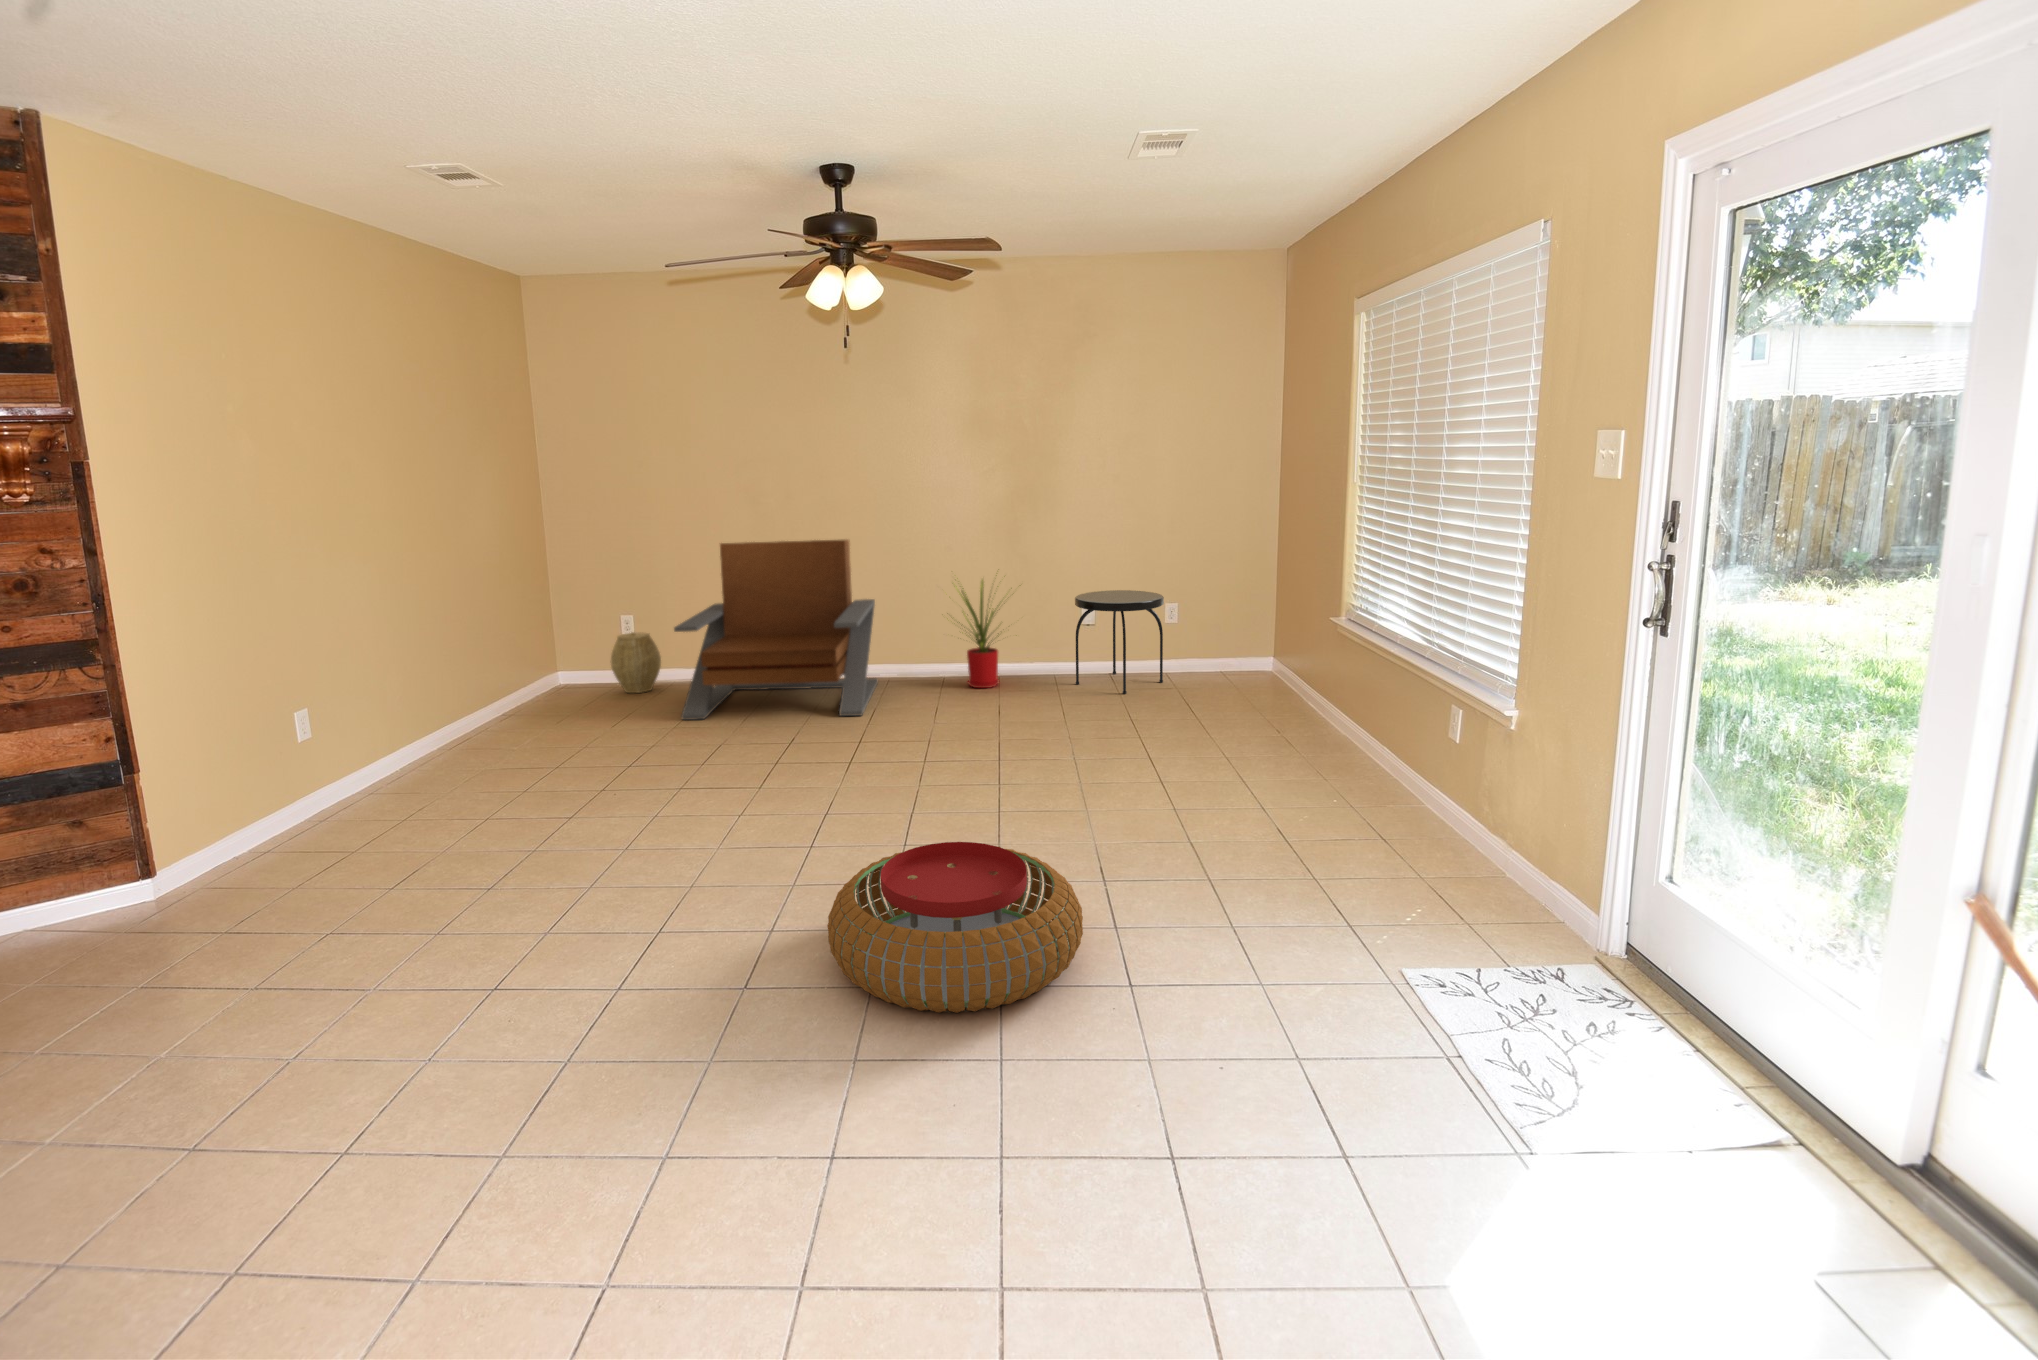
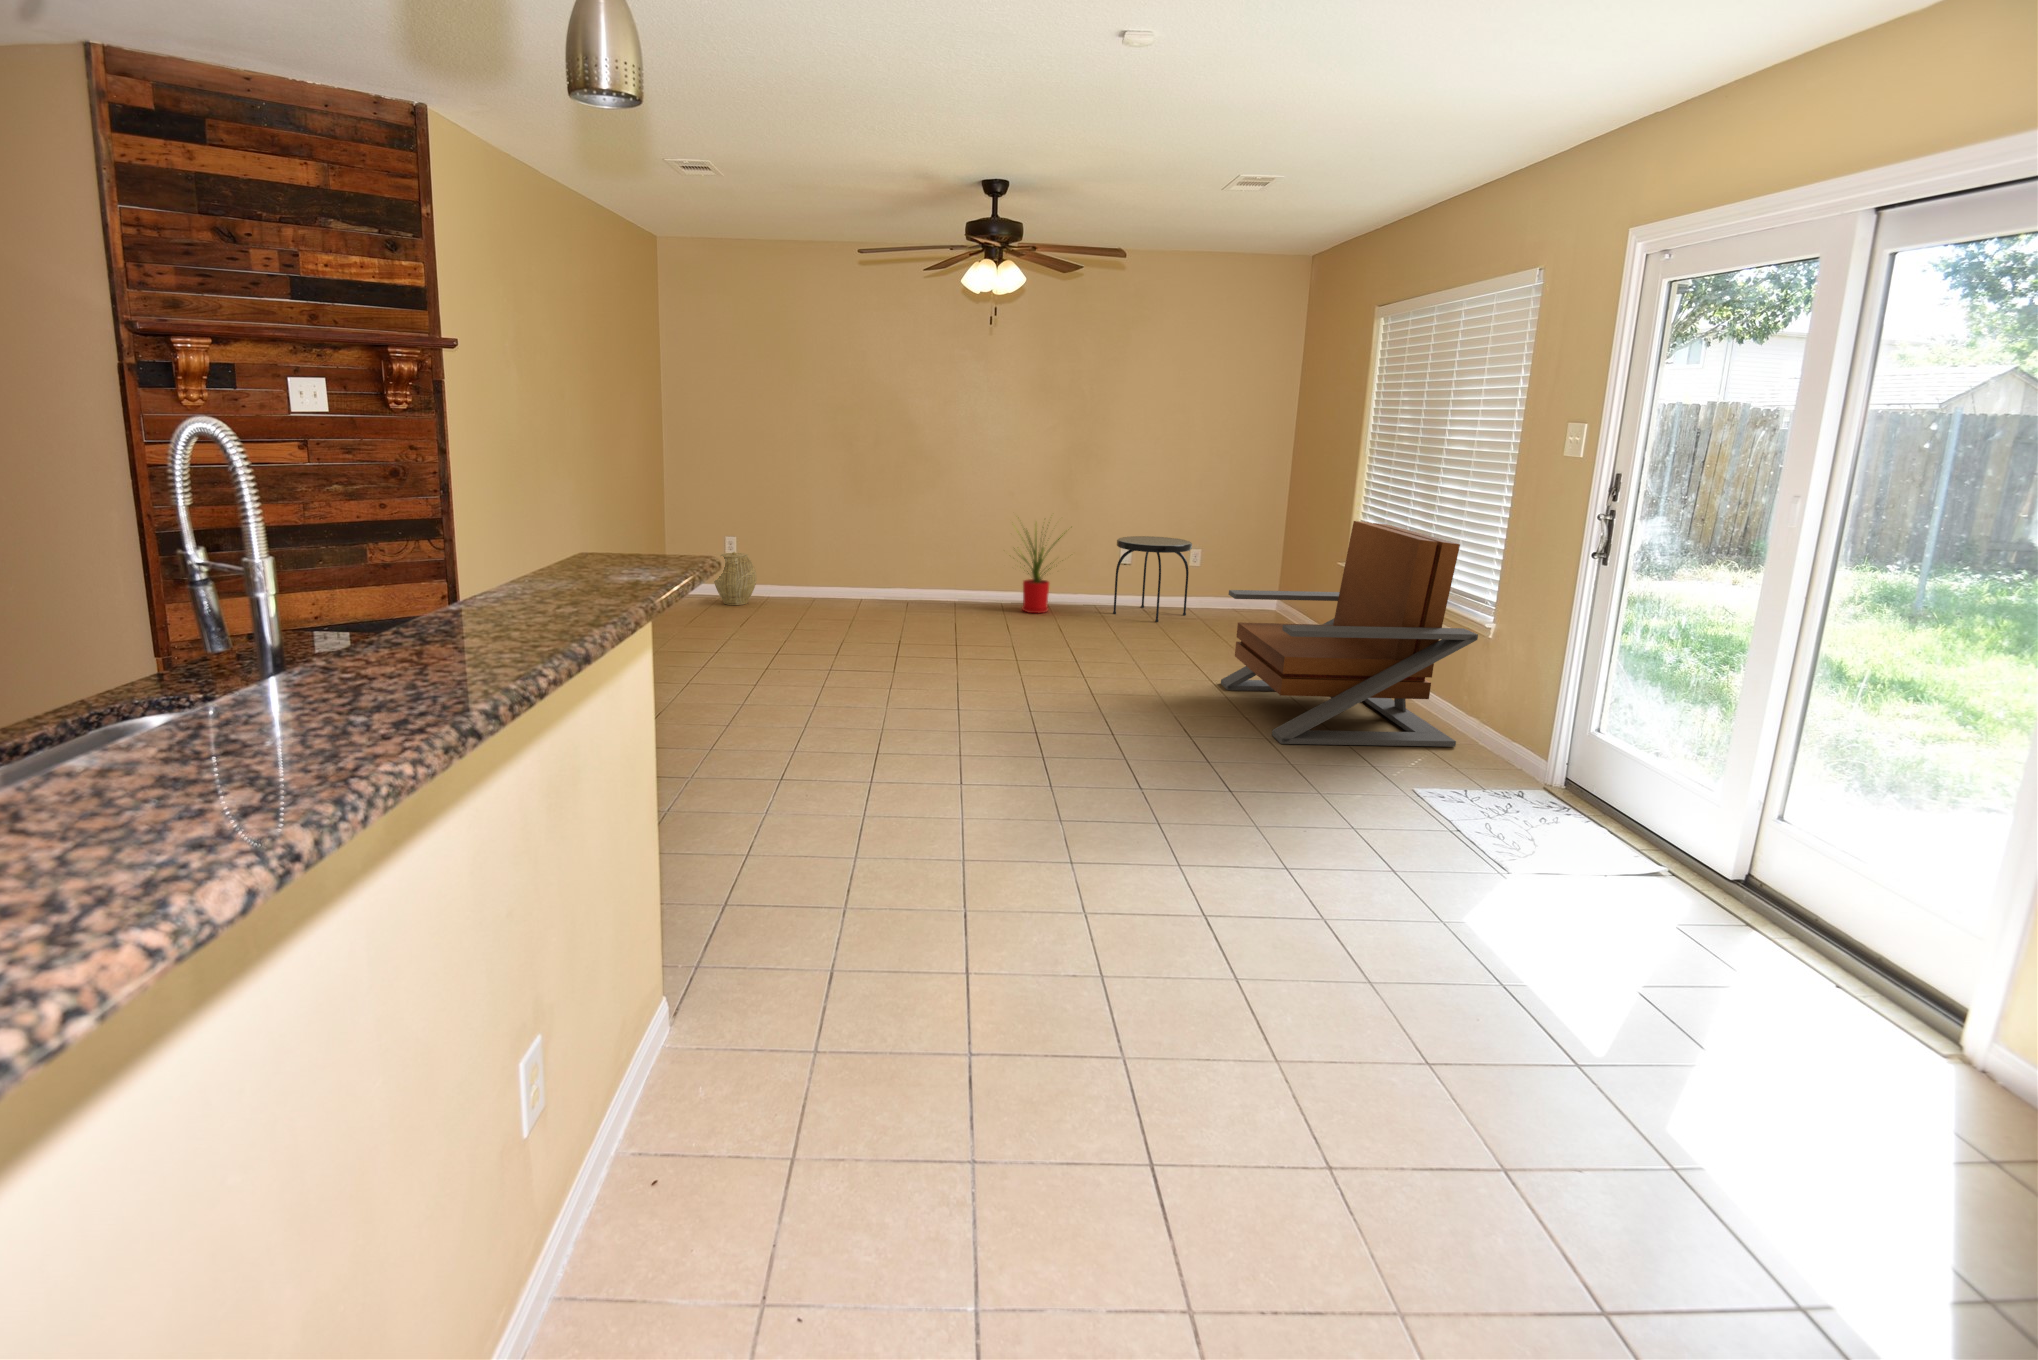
lounge chair: present [674,539,878,720] -> present [1221,521,1478,747]
pouf: present [827,842,1083,1013] -> none [1008,699,1194,805]

